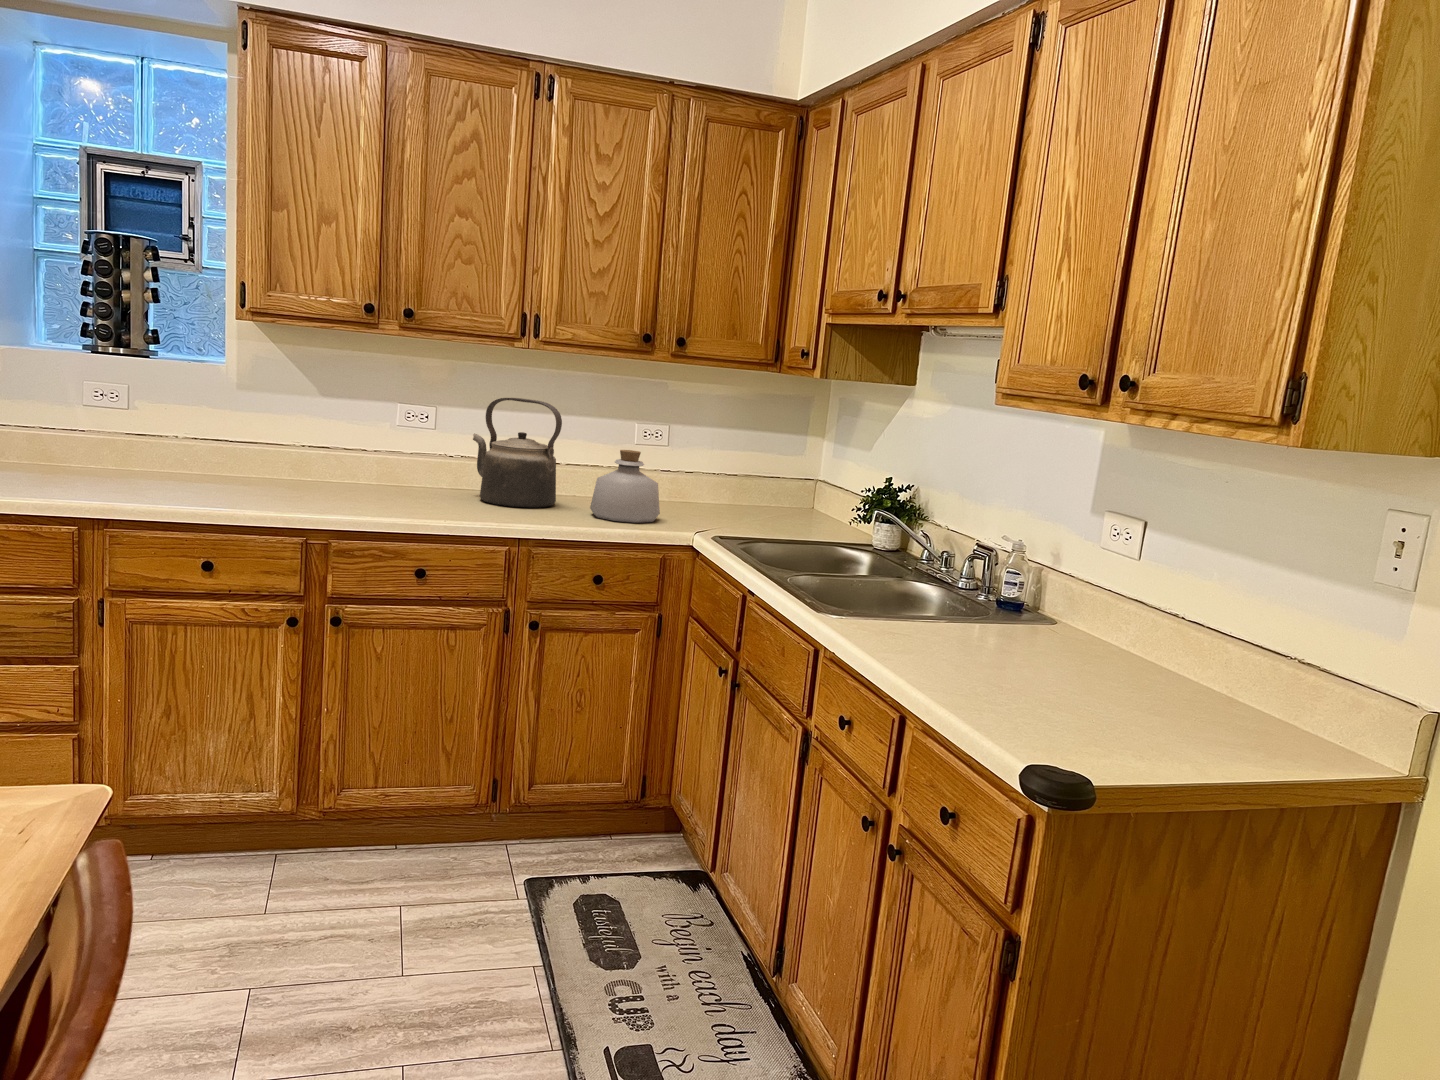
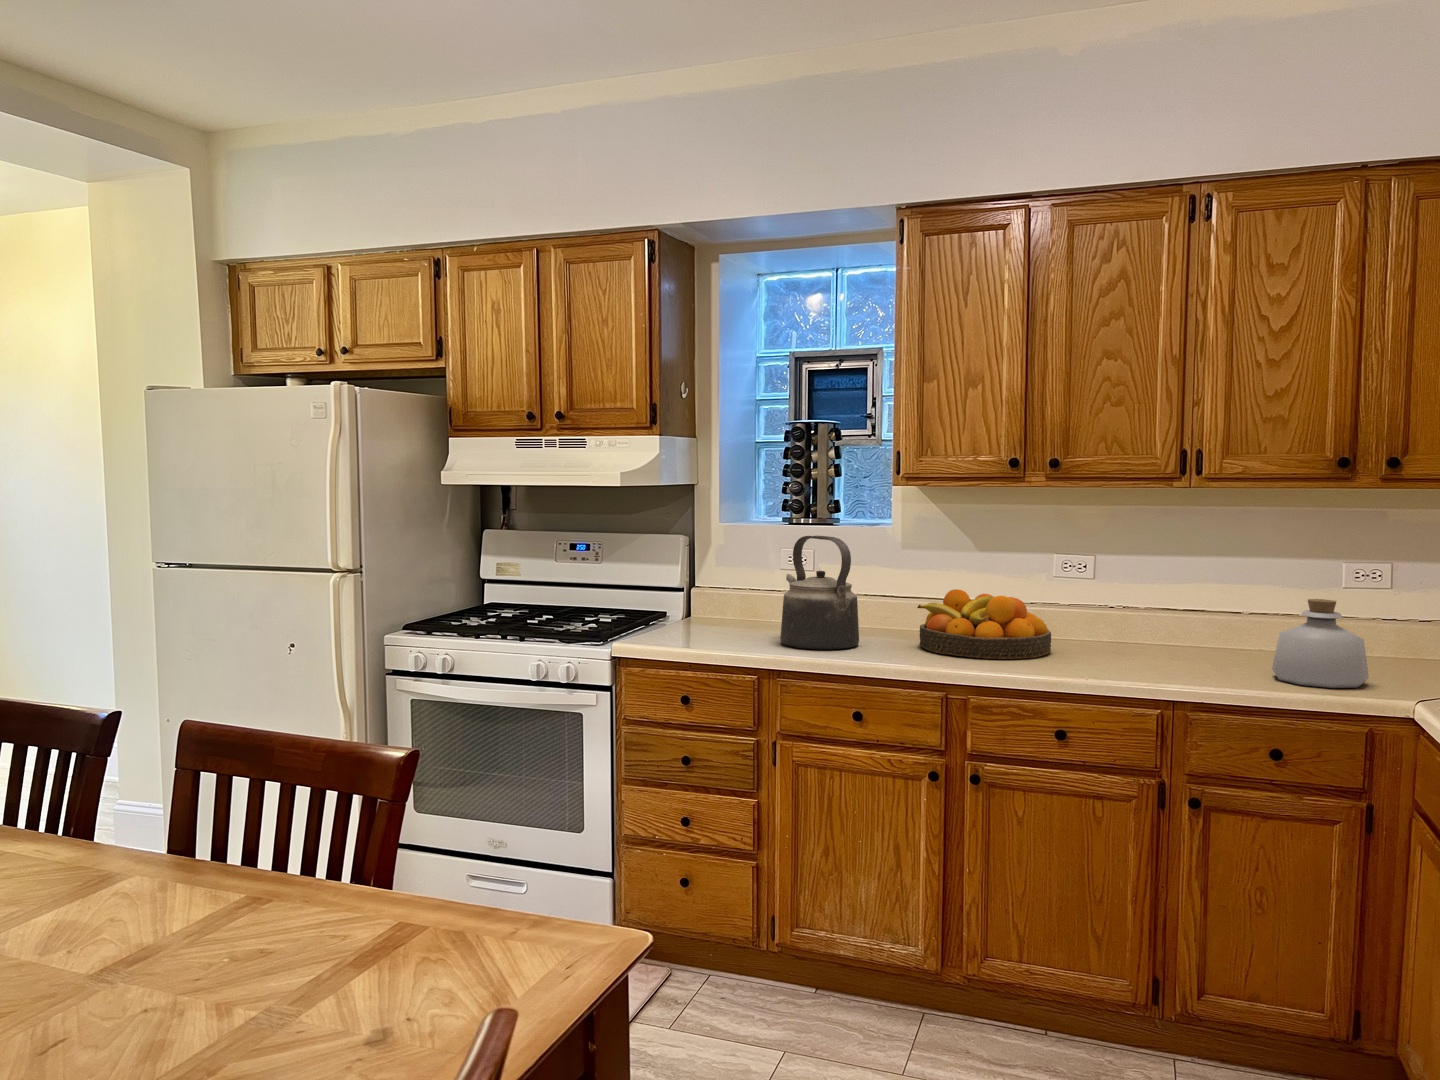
kettle: present [473,398,562,508] -> present [780,536,859,650]
fruit bowl: none [263,434,401,504] -> present [917,589,1051,659]

